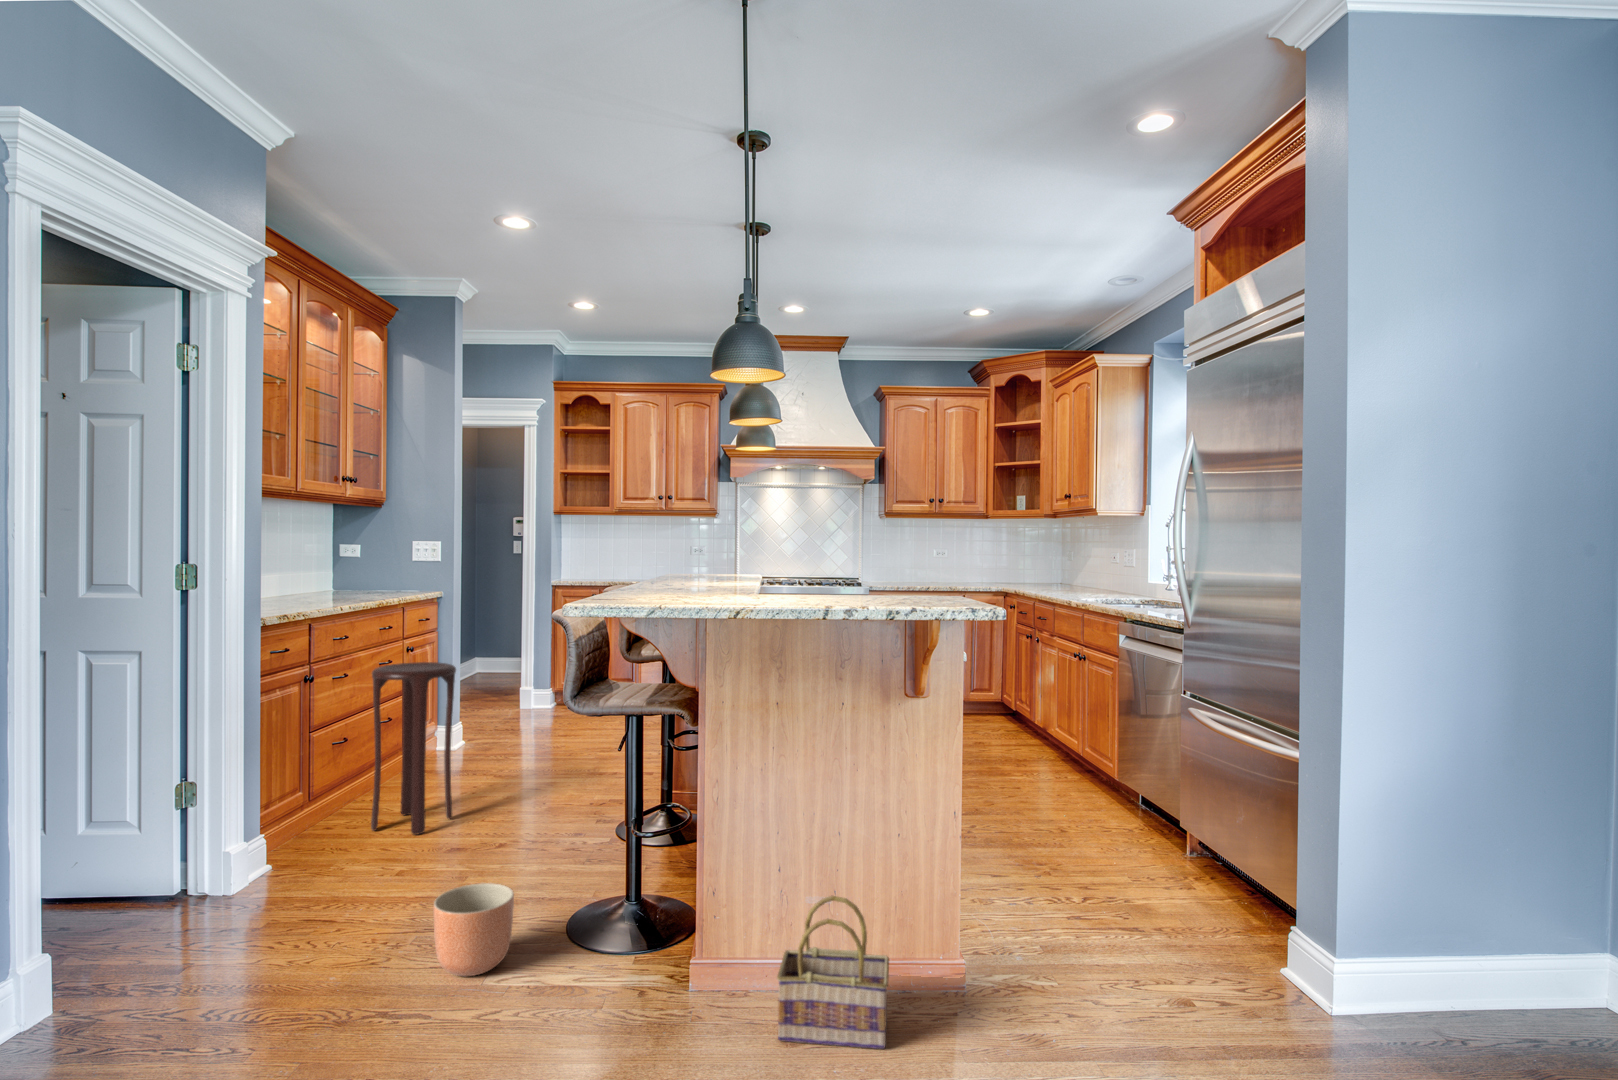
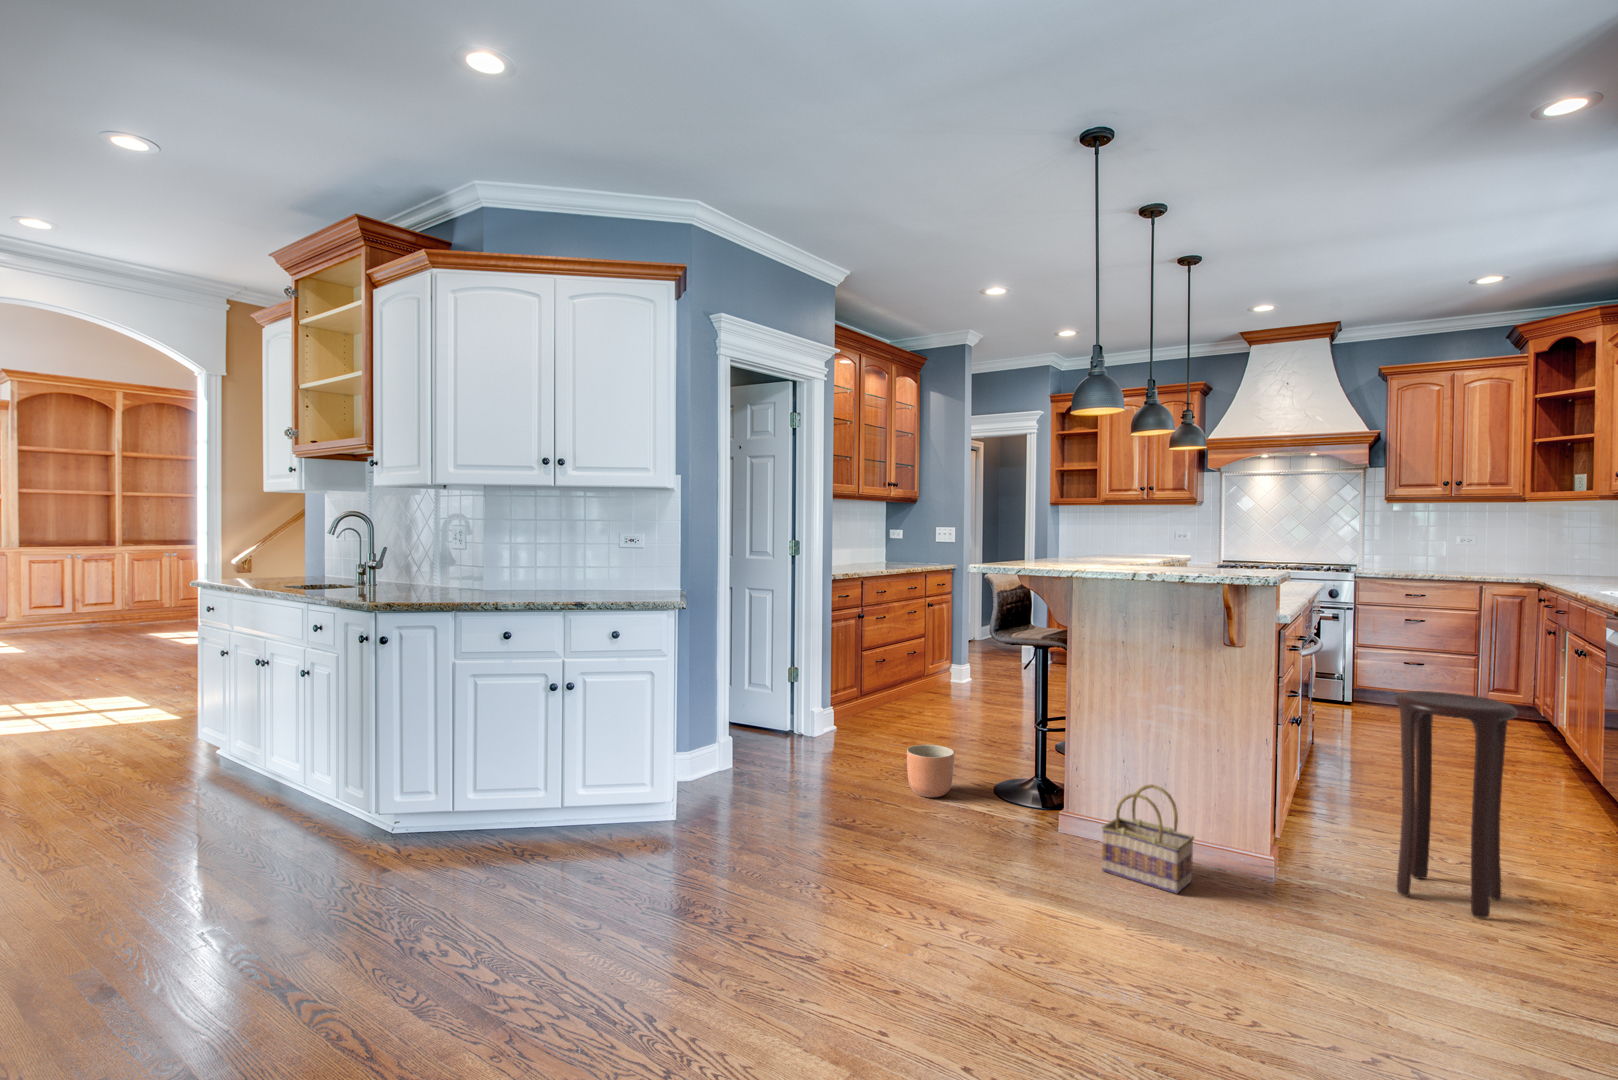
stool: present [371,662,456,835] -> present [1394,691,1517,918]

